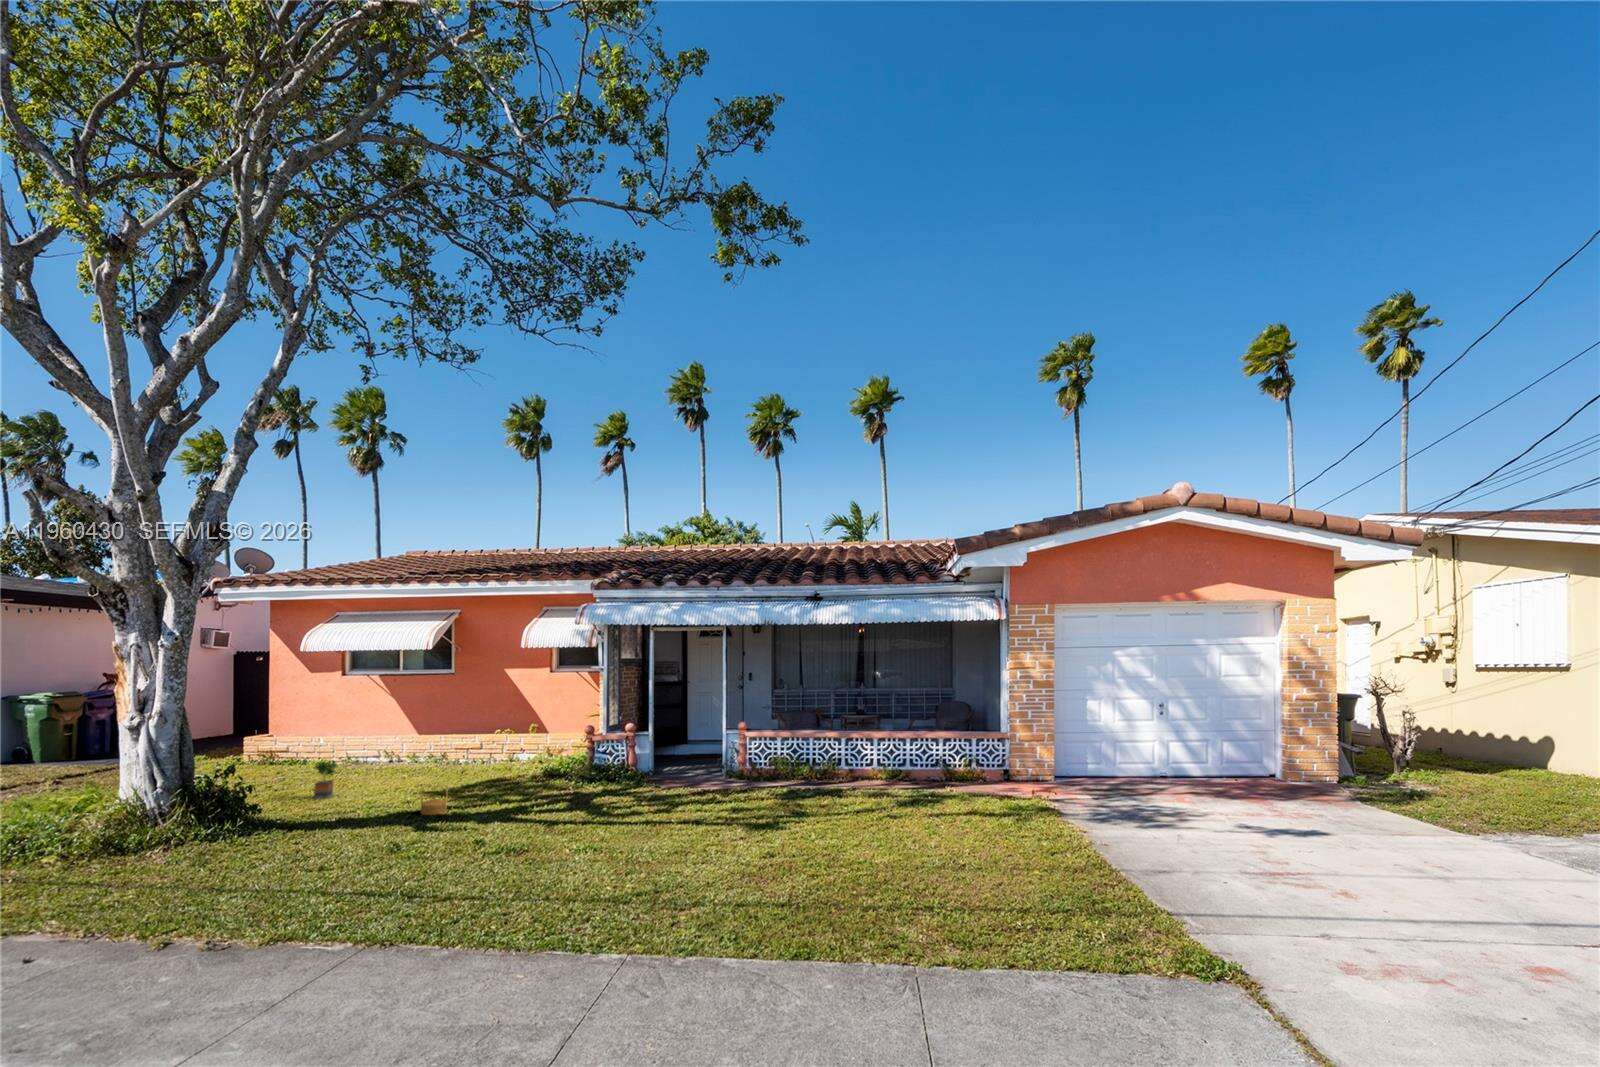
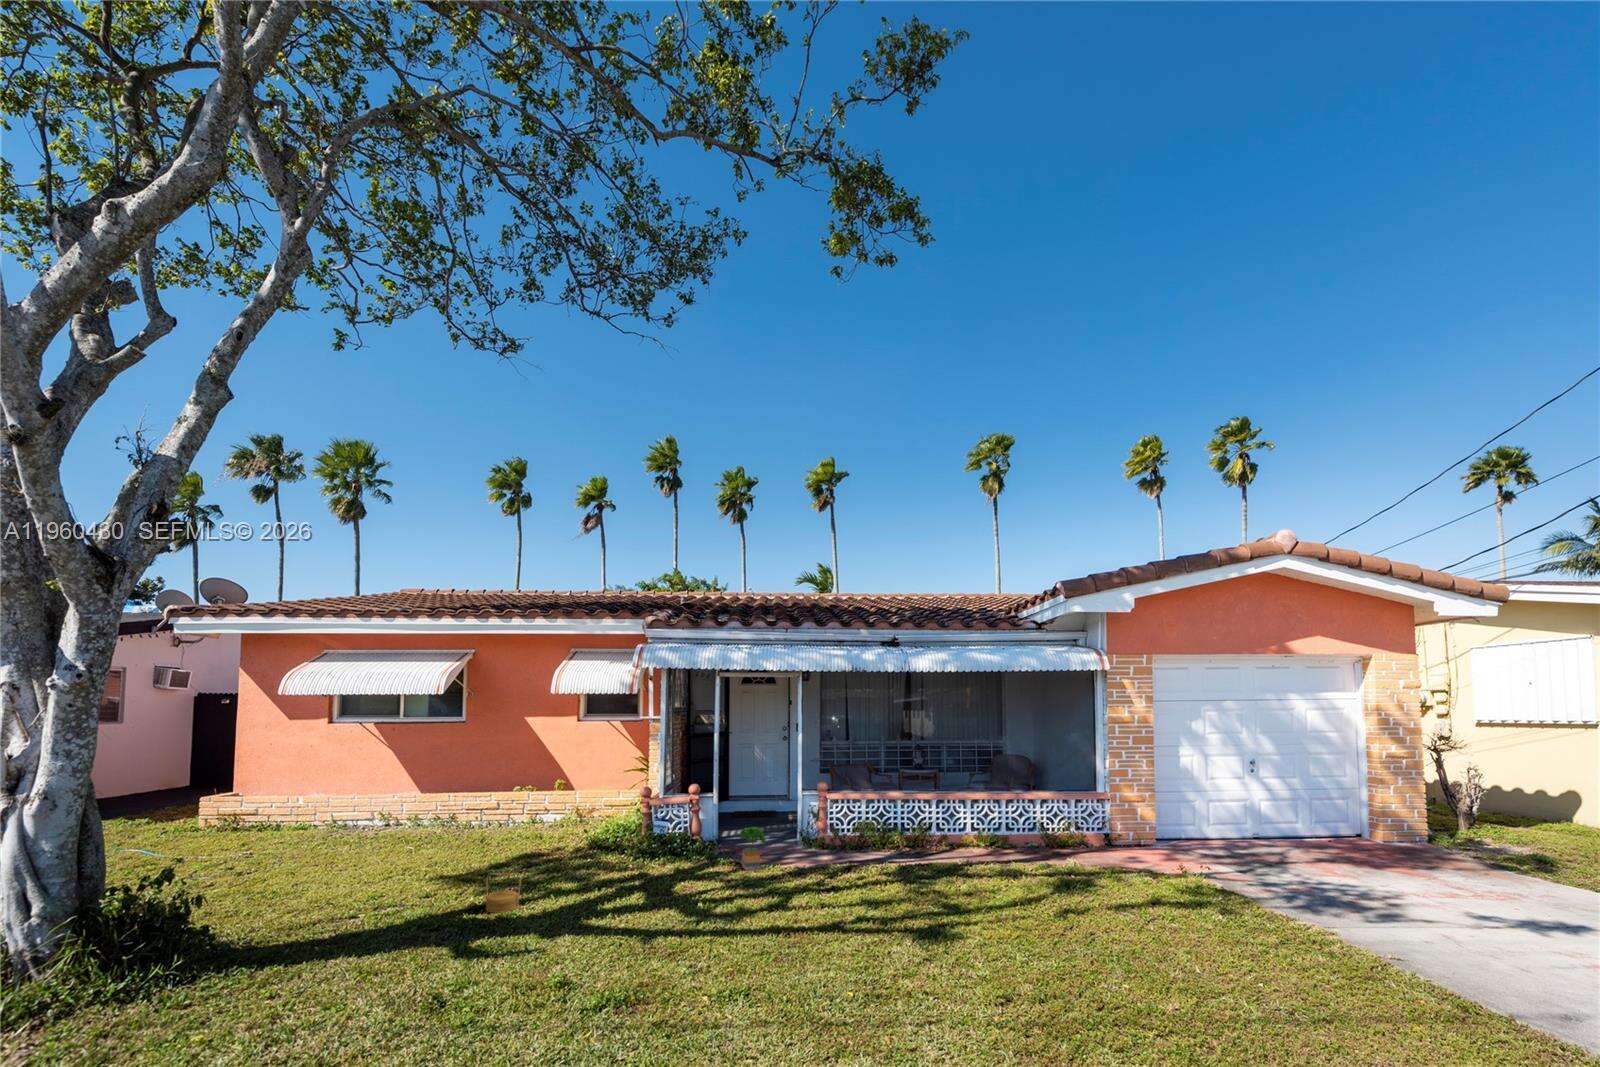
potted tree: present [314,762,338,799] -> present [740,827,766,871]

